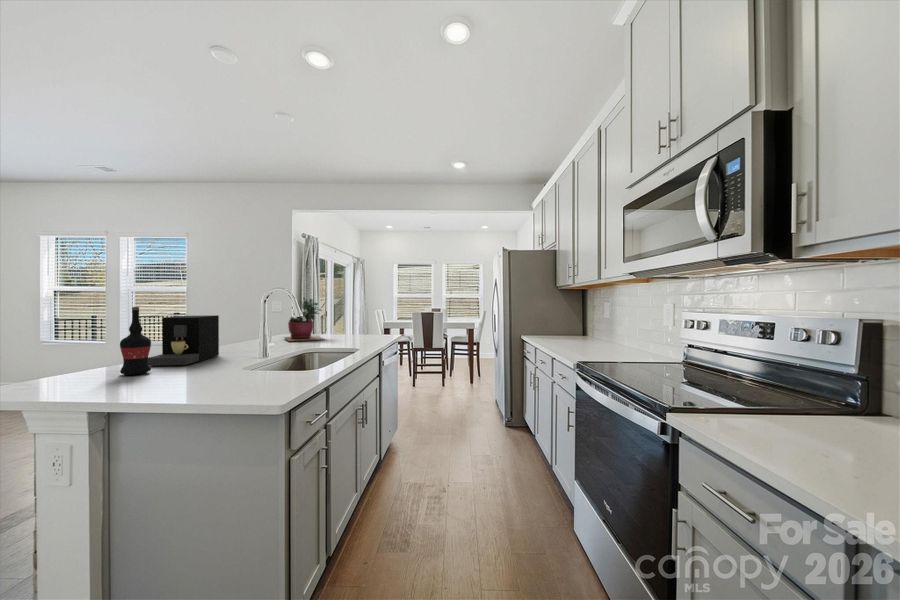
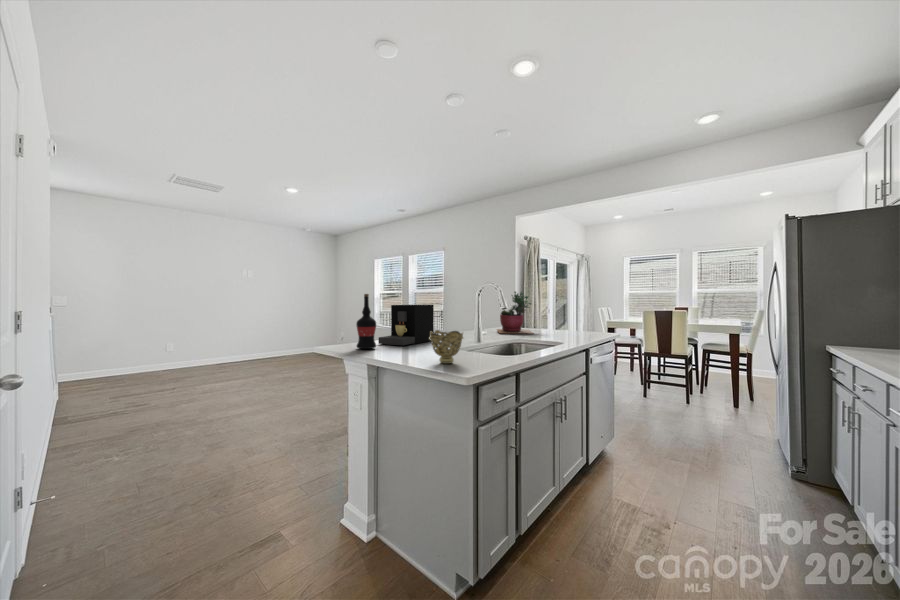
decorative bowl: none [239,345,278,380] -> present [429,330,463,364]

